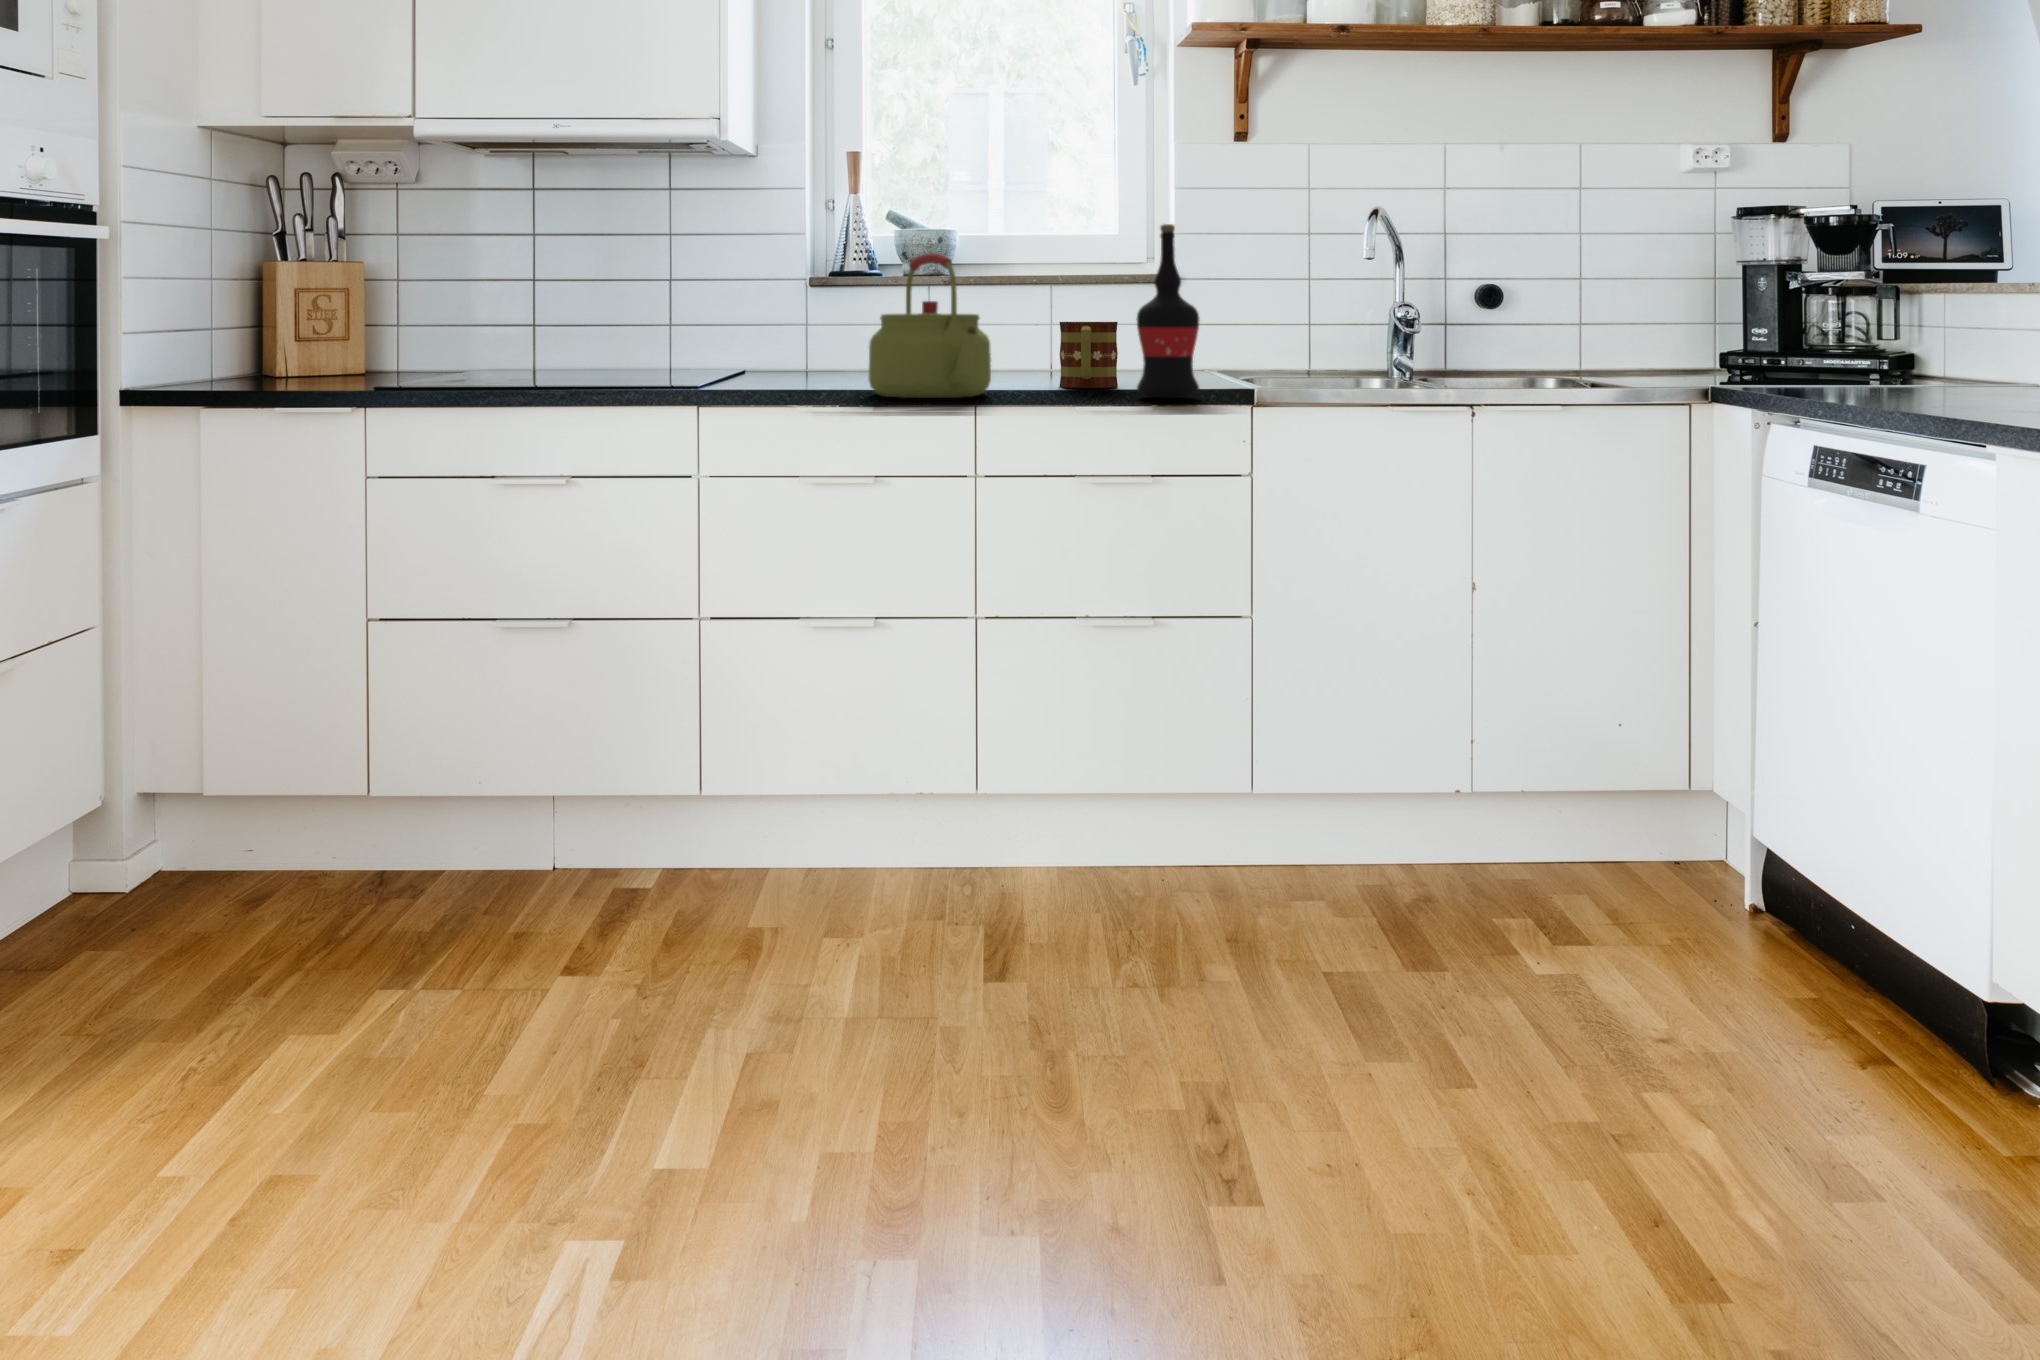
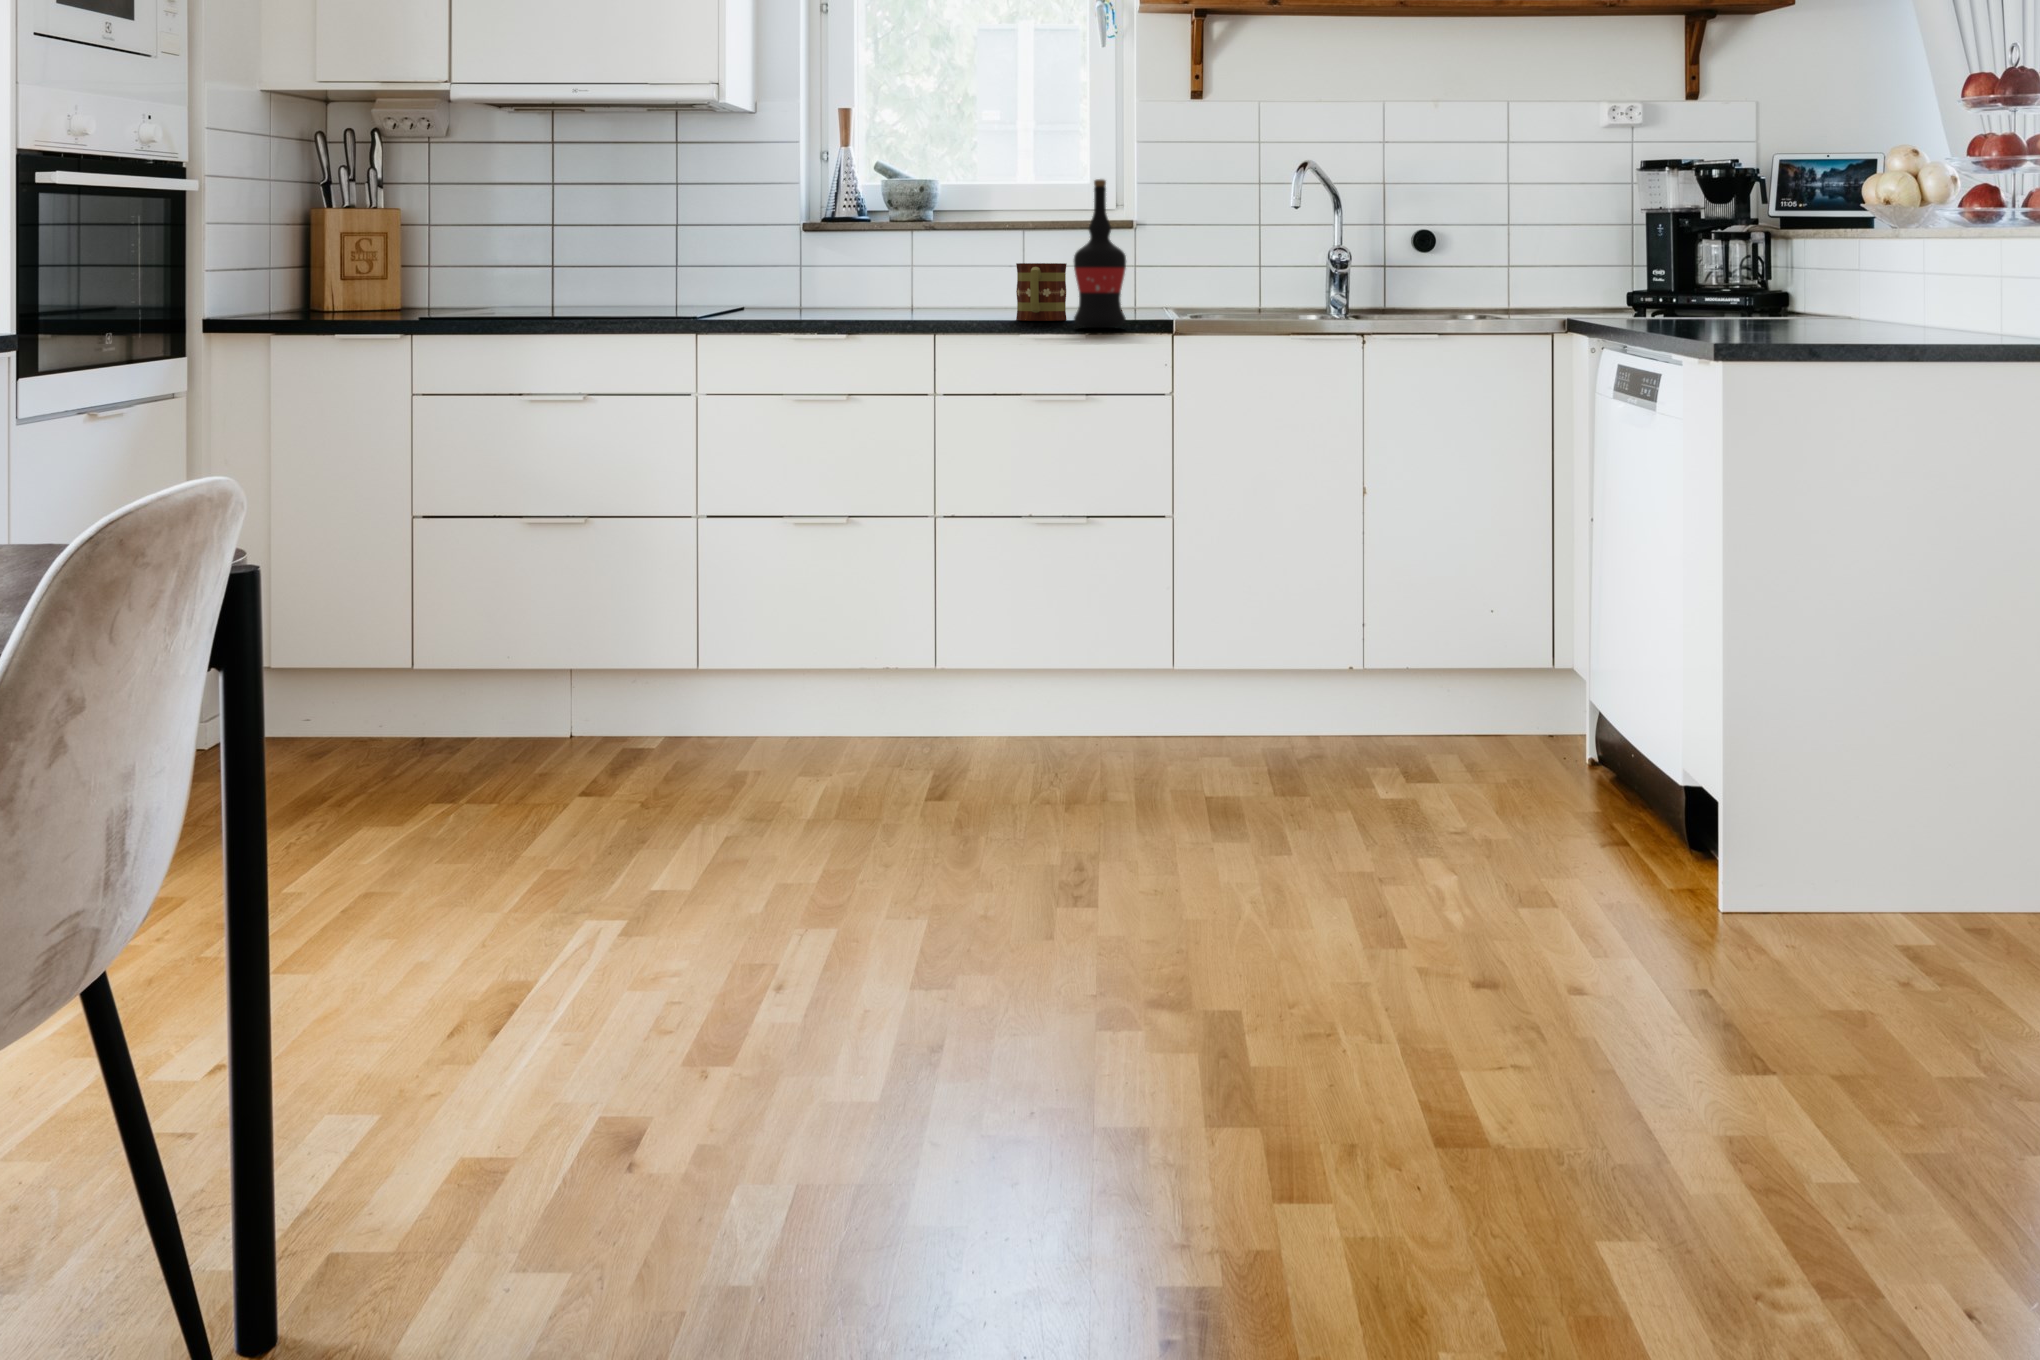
kettle: present [869,253,991,398] -> none [845,204,950,327]

